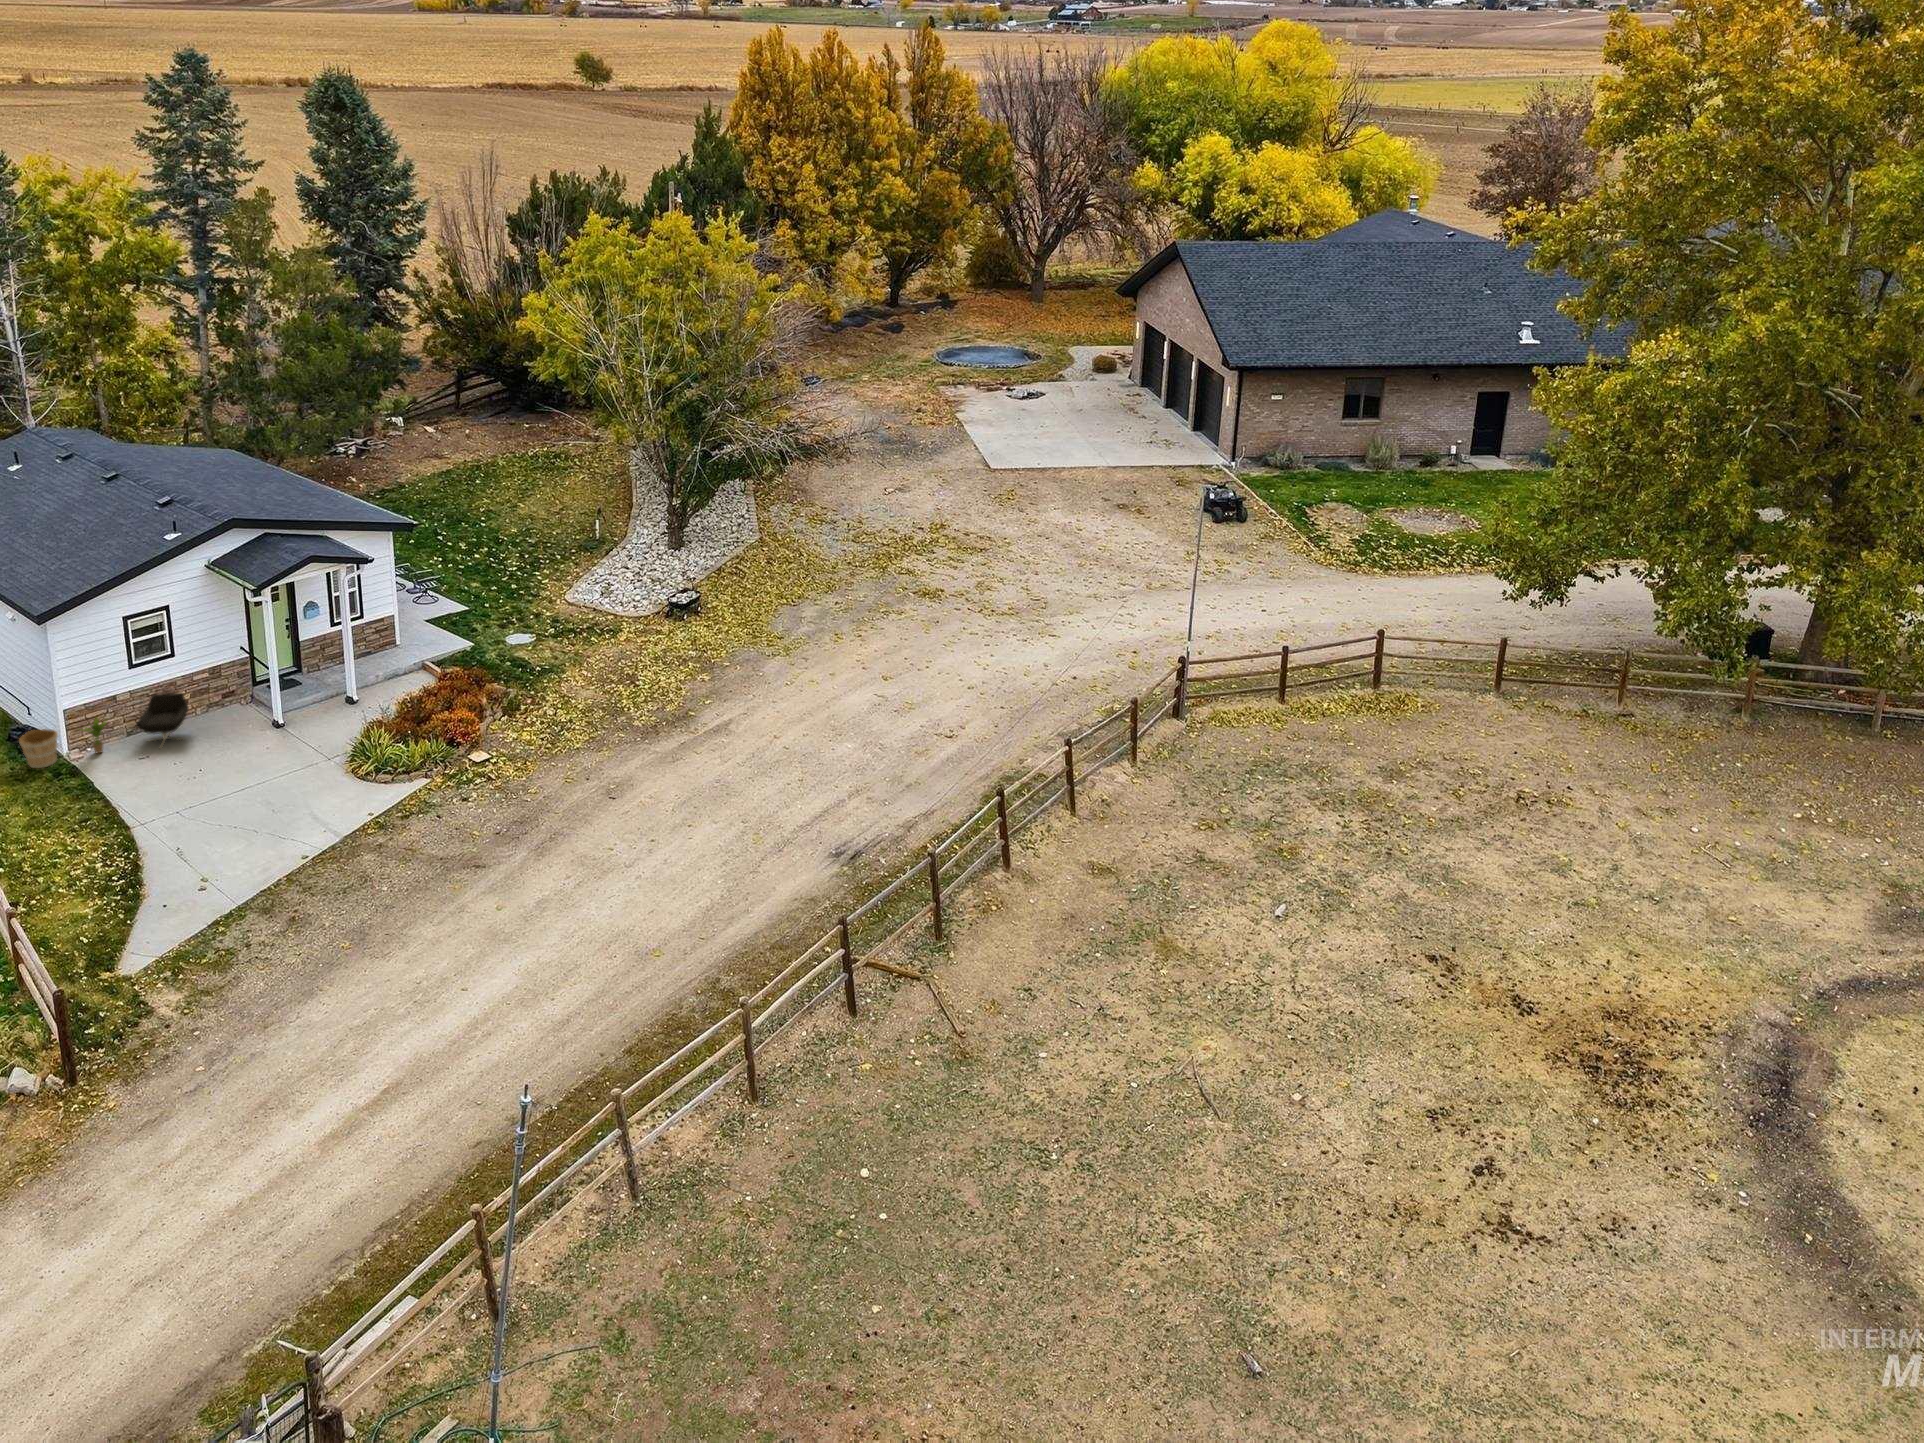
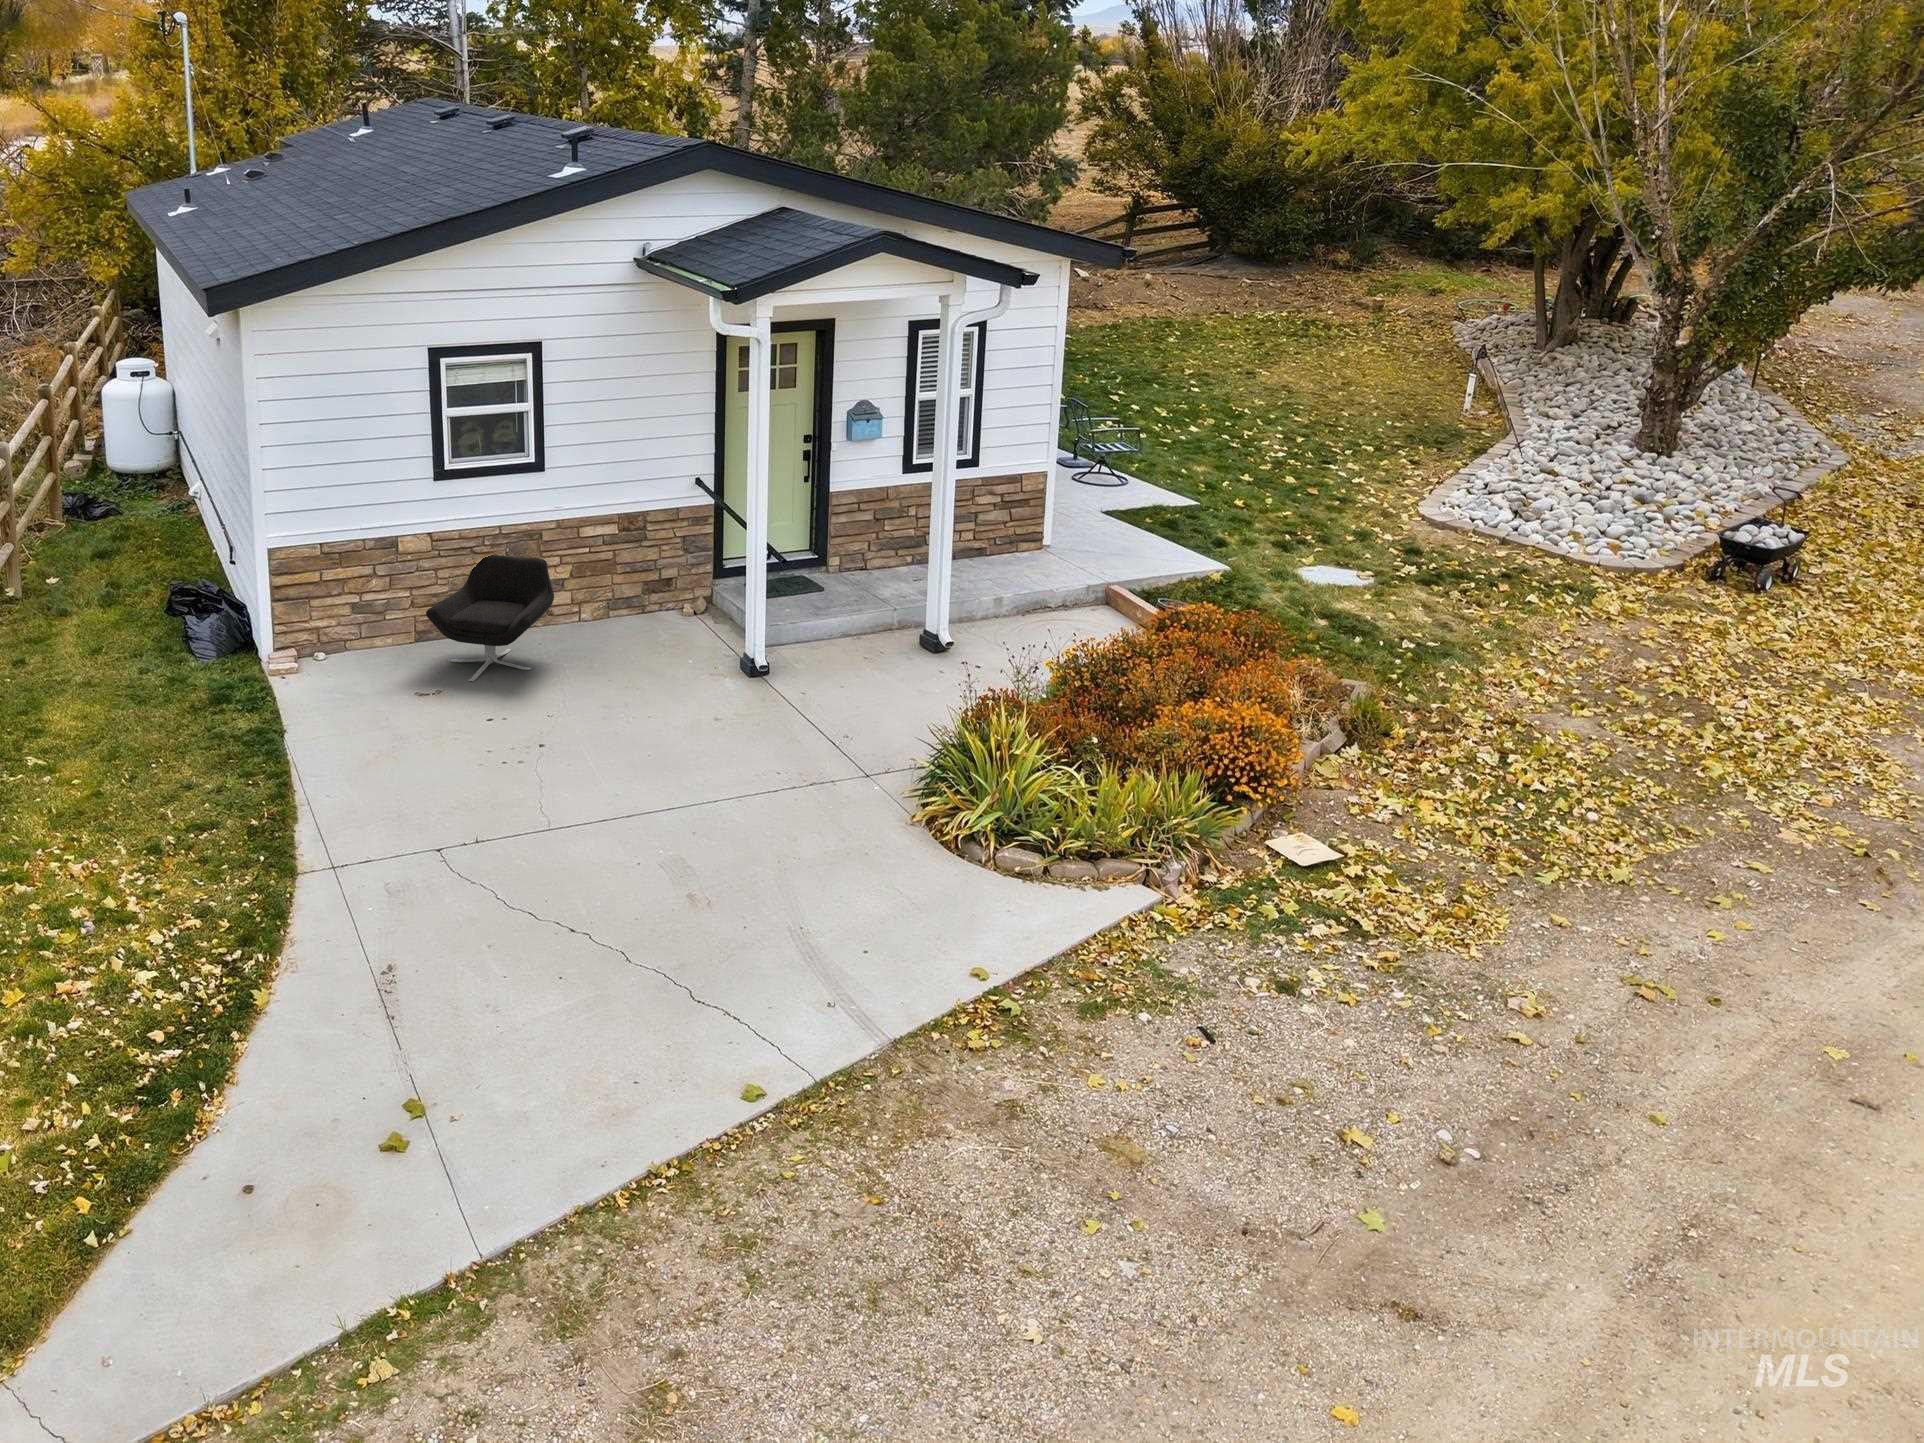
potted plant: present [85,718,107,753] -> none [300,581,373,669]
wooden bucket: present [19,729,58,768] -> none [173,589,261,678]

